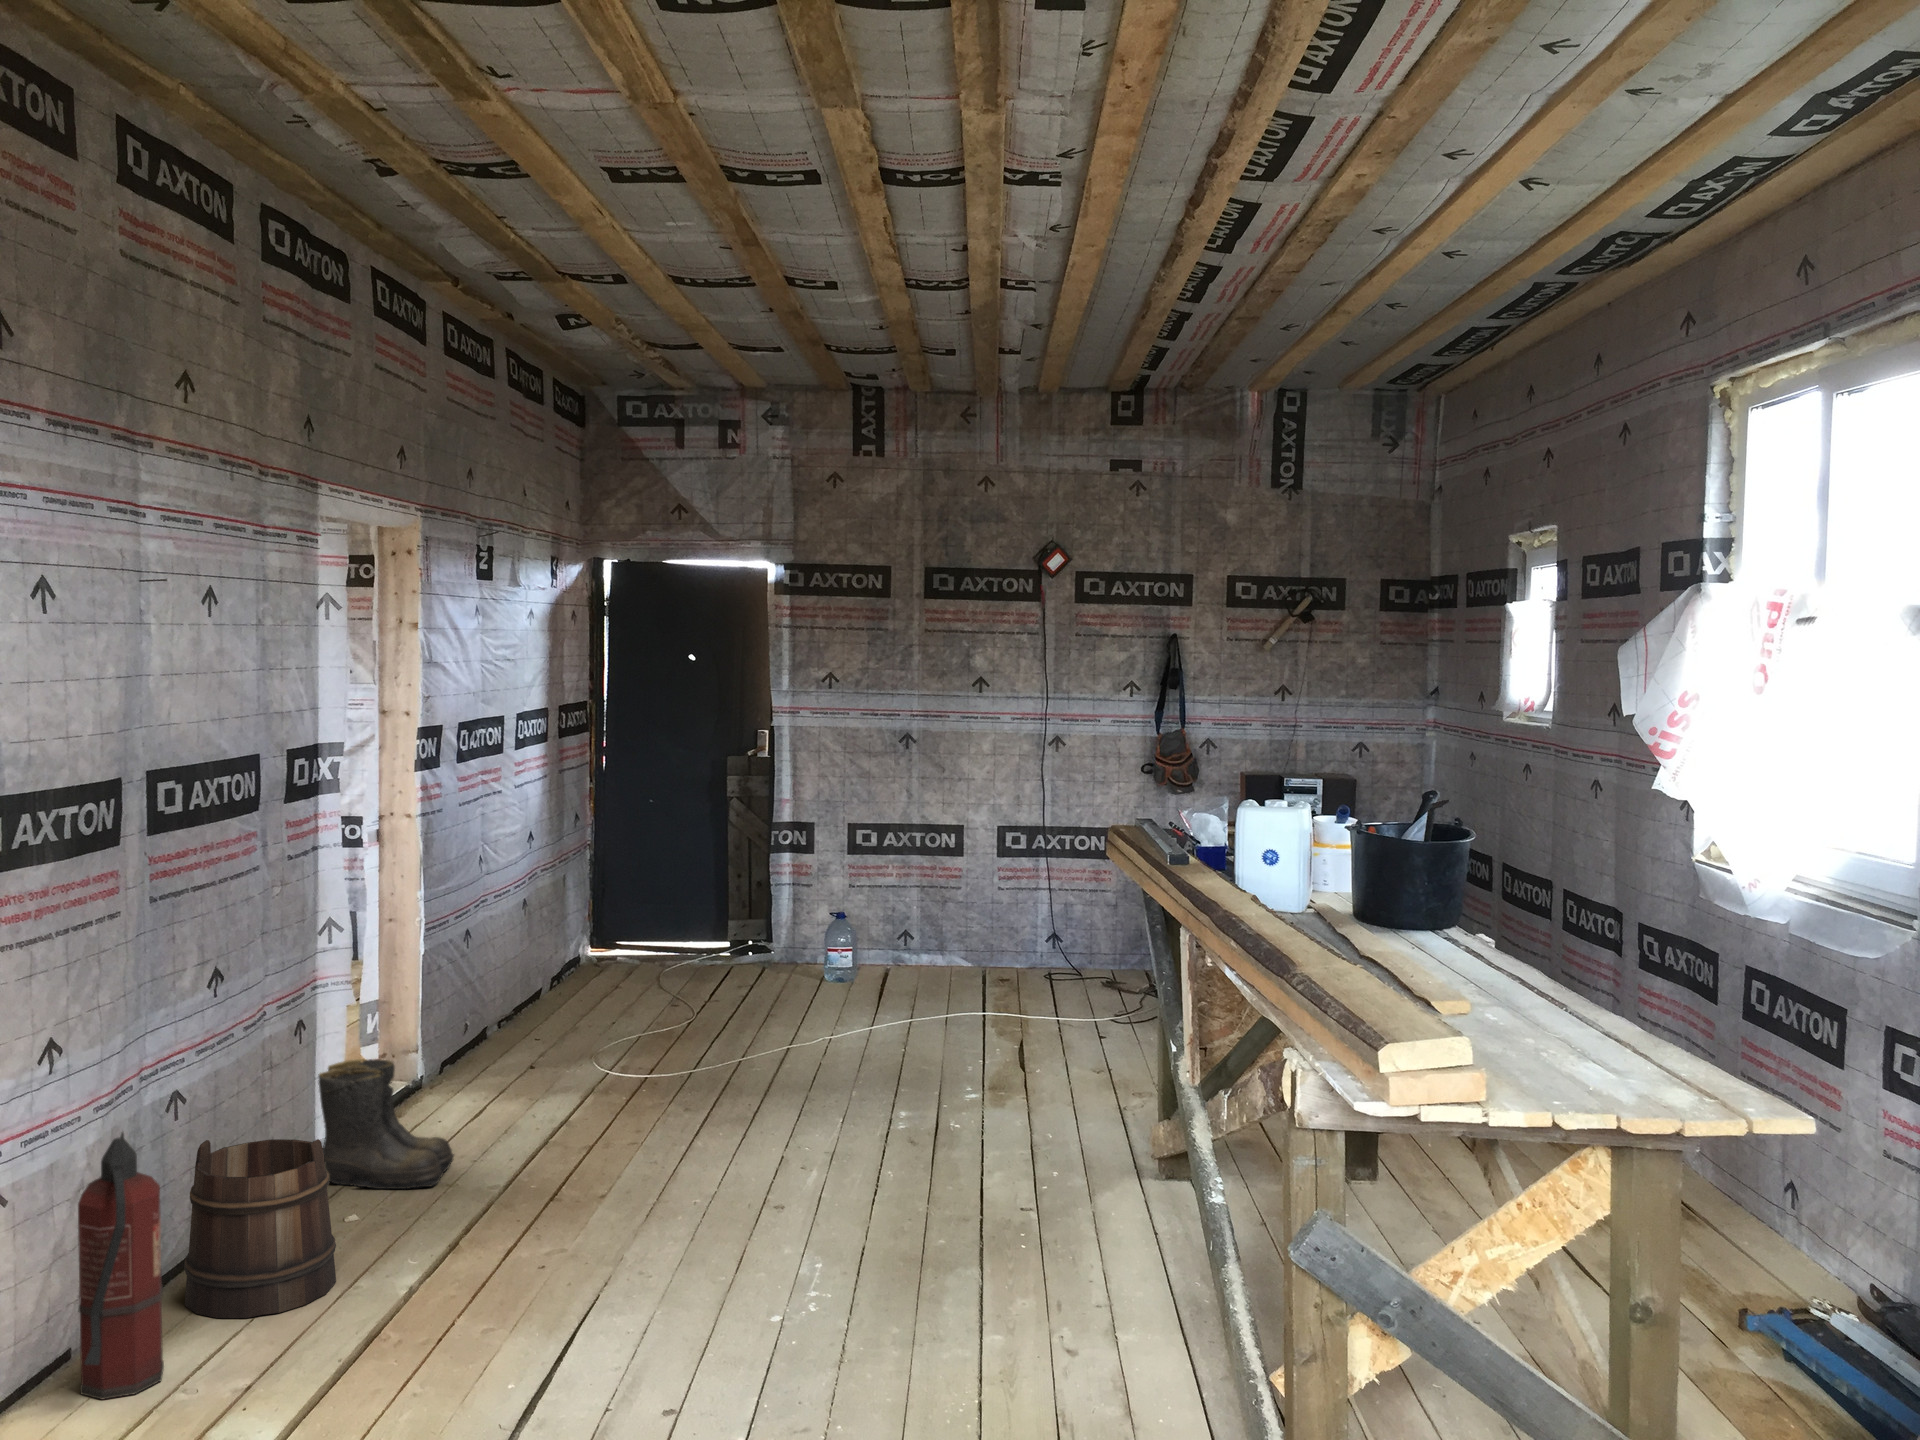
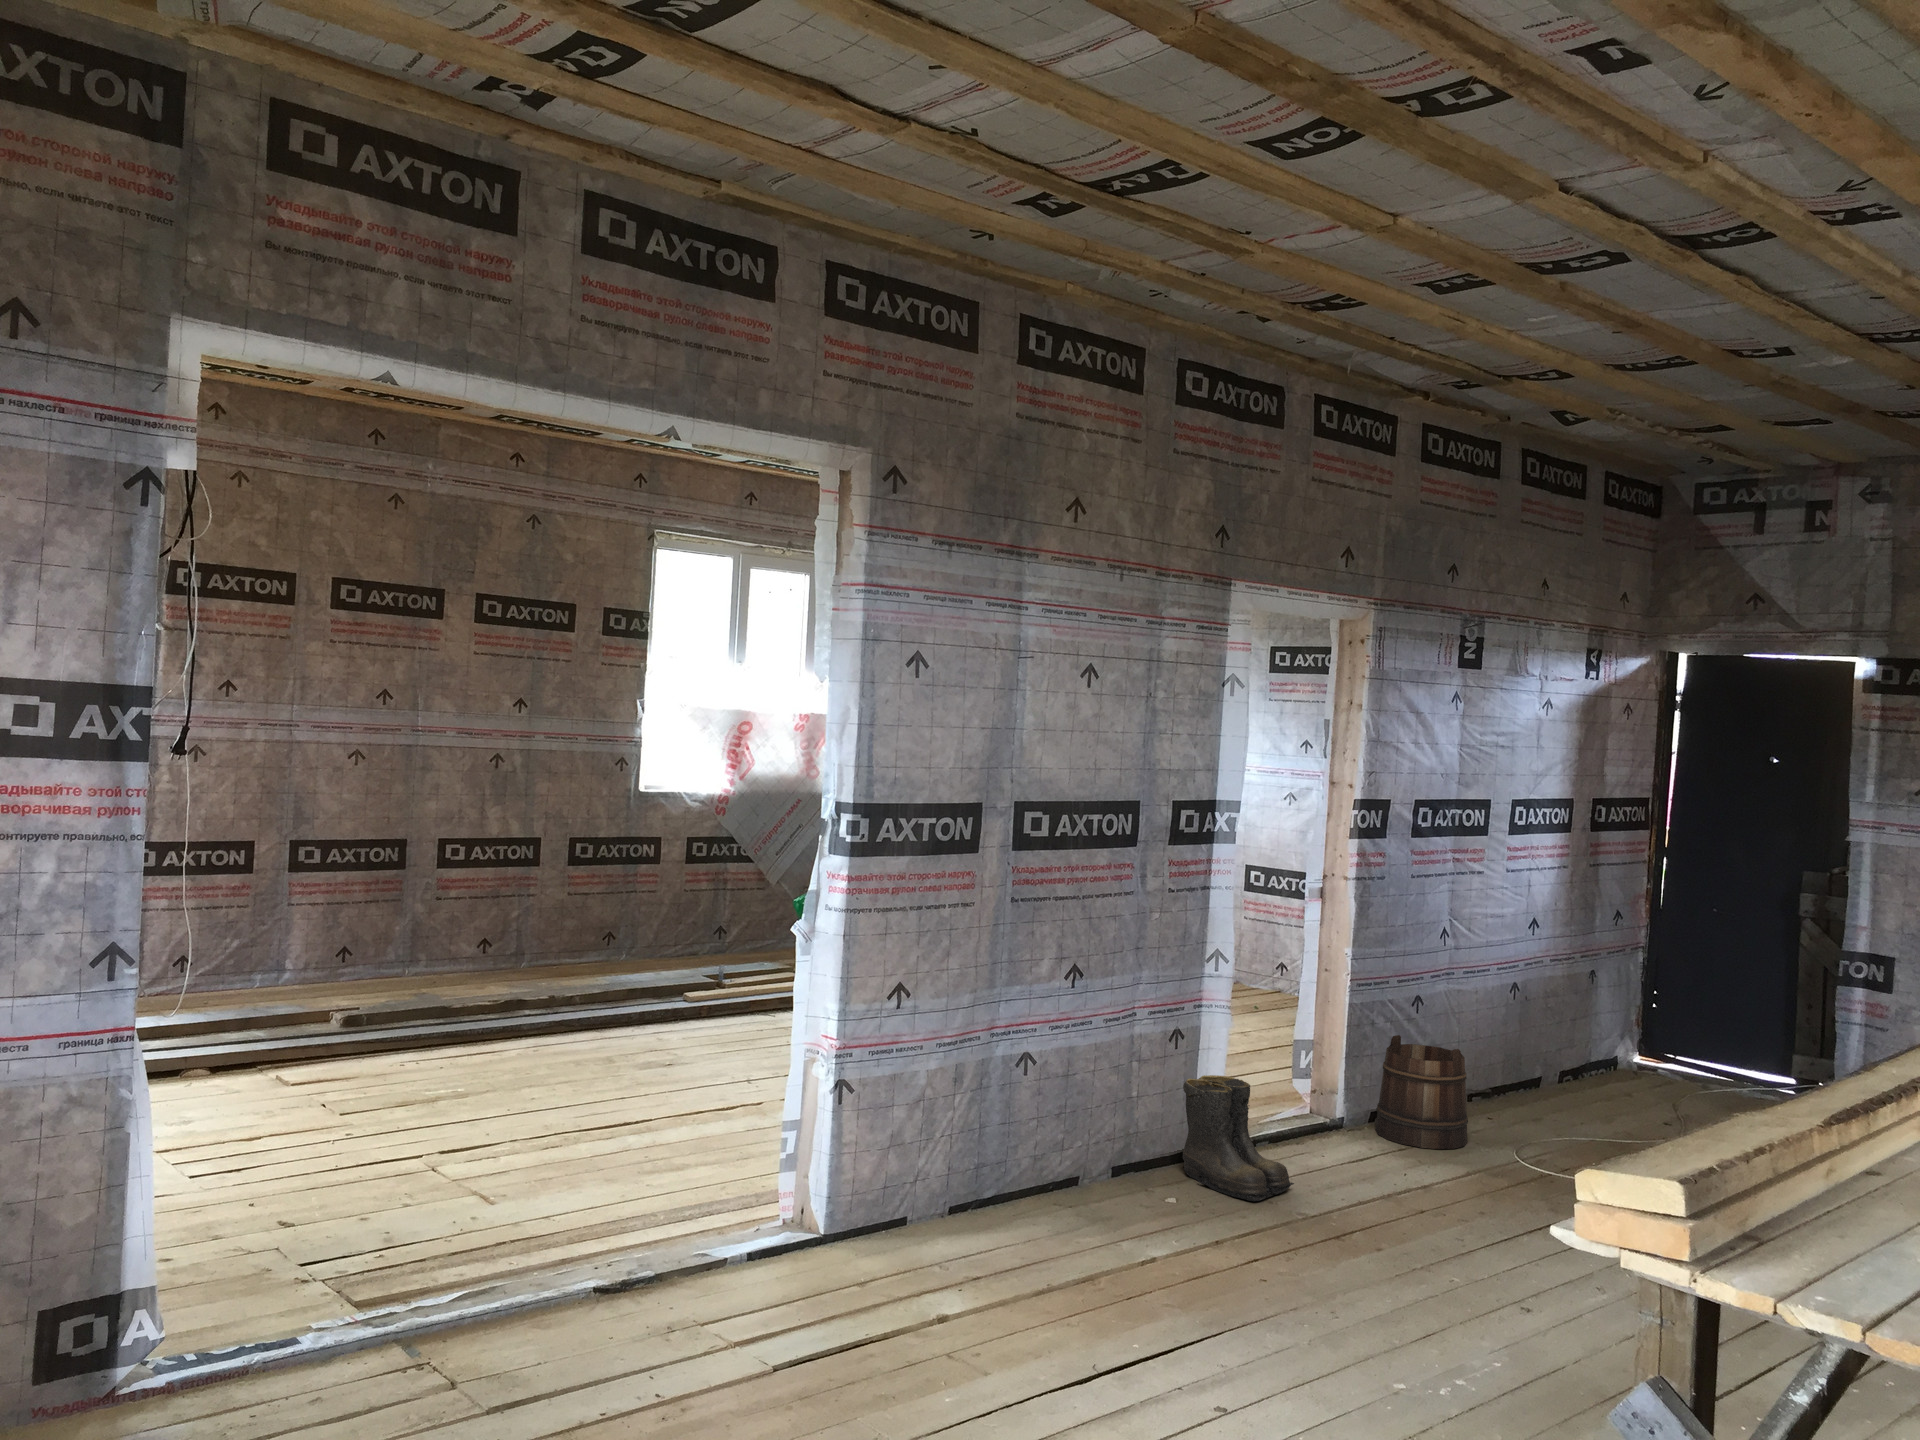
fire extinguisher: present [78,1132,164,1399] -> none [880,1061,953,1258]
bucket: present [184,1139,336,1318] -> present [1375,1035,1468,1149]

